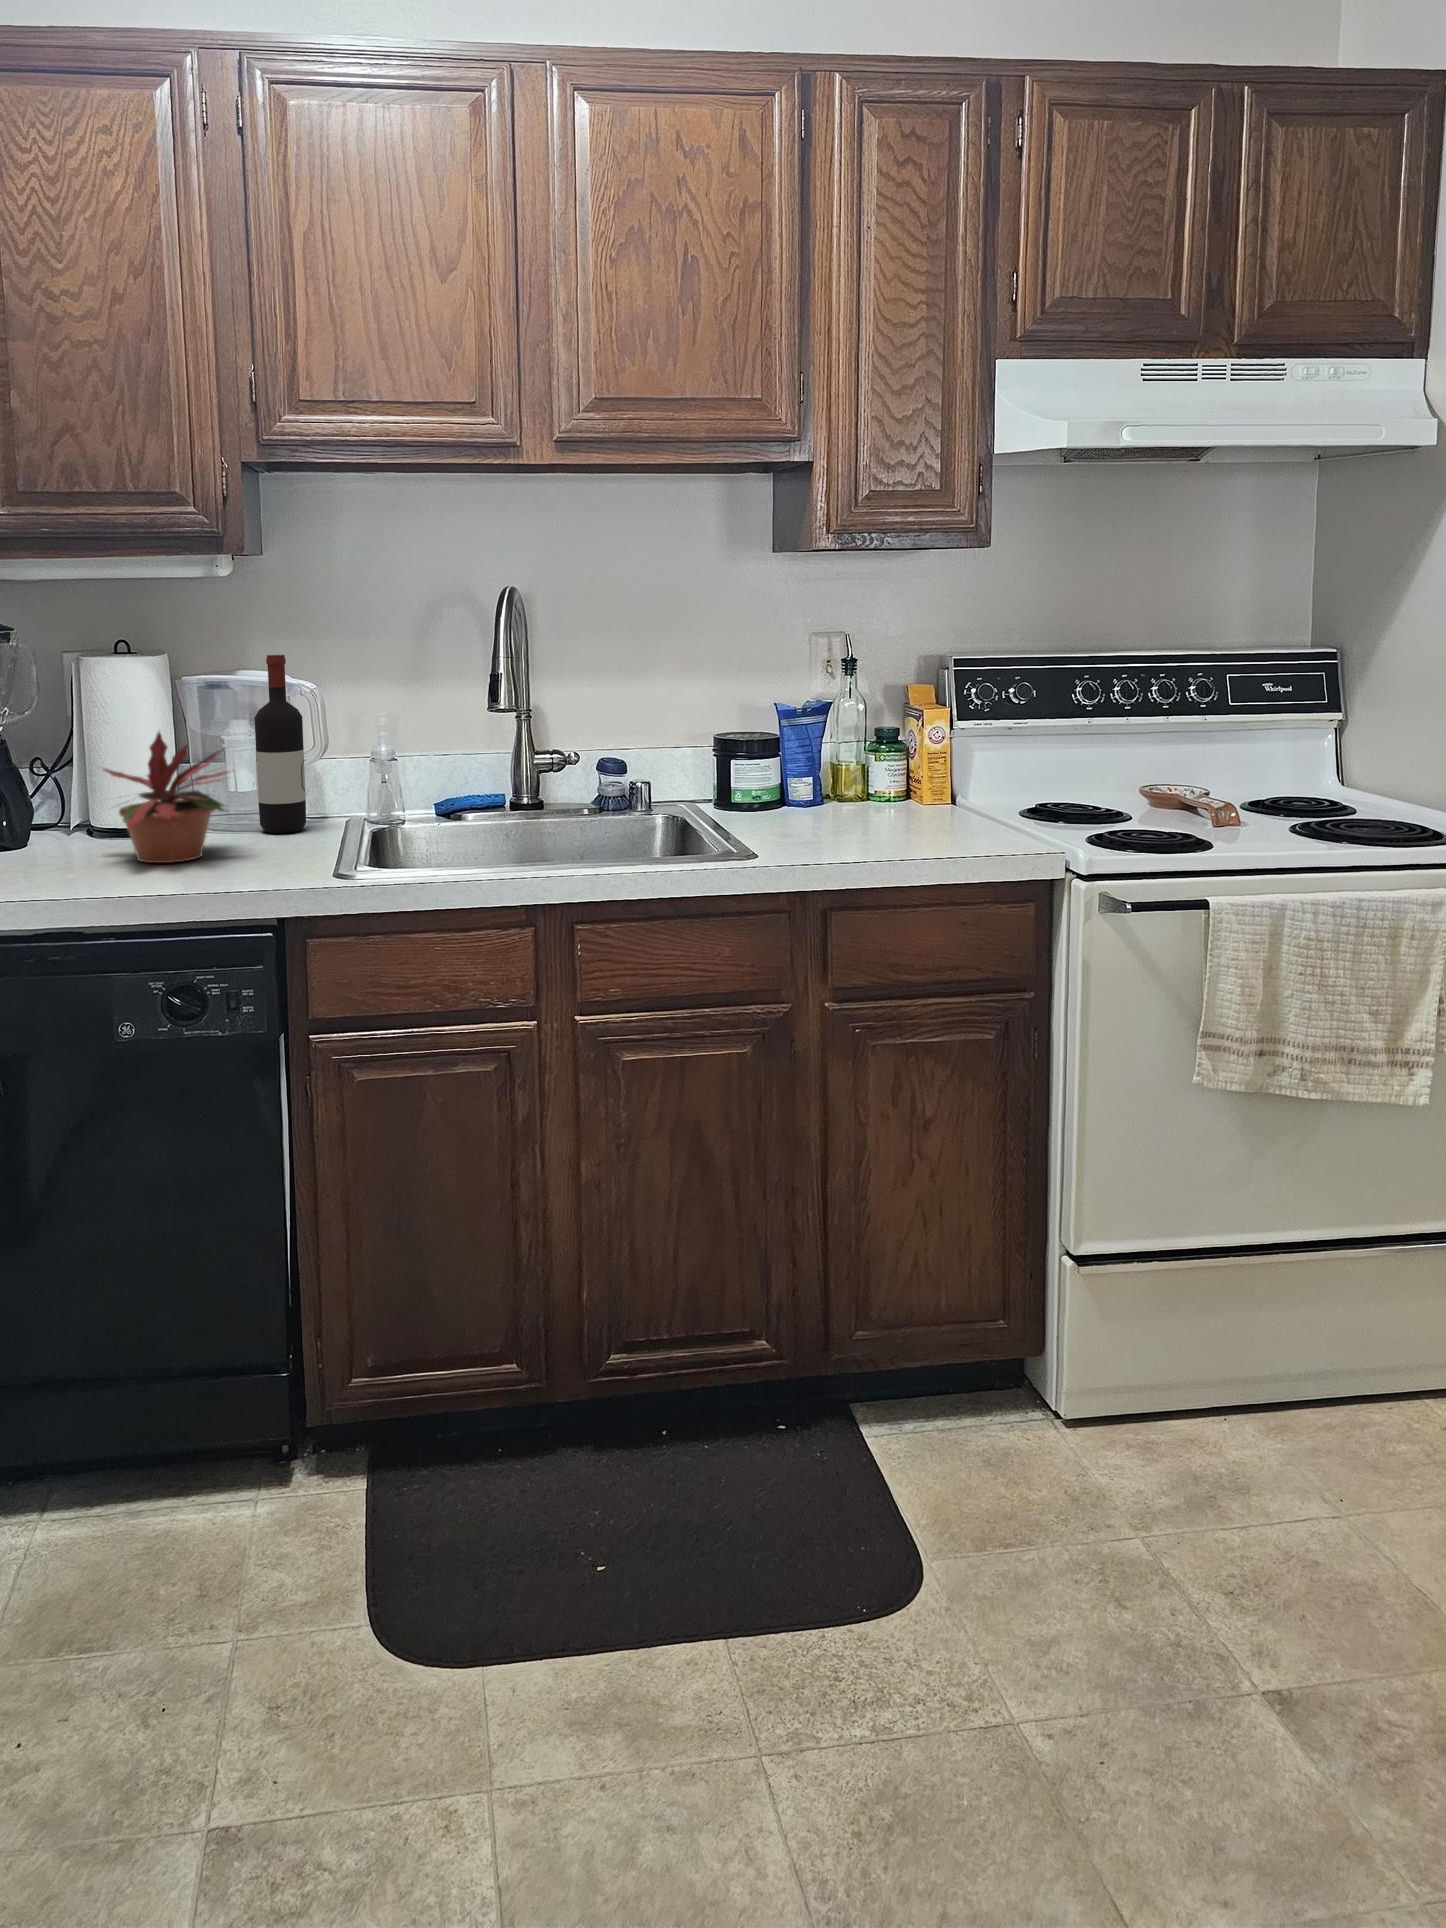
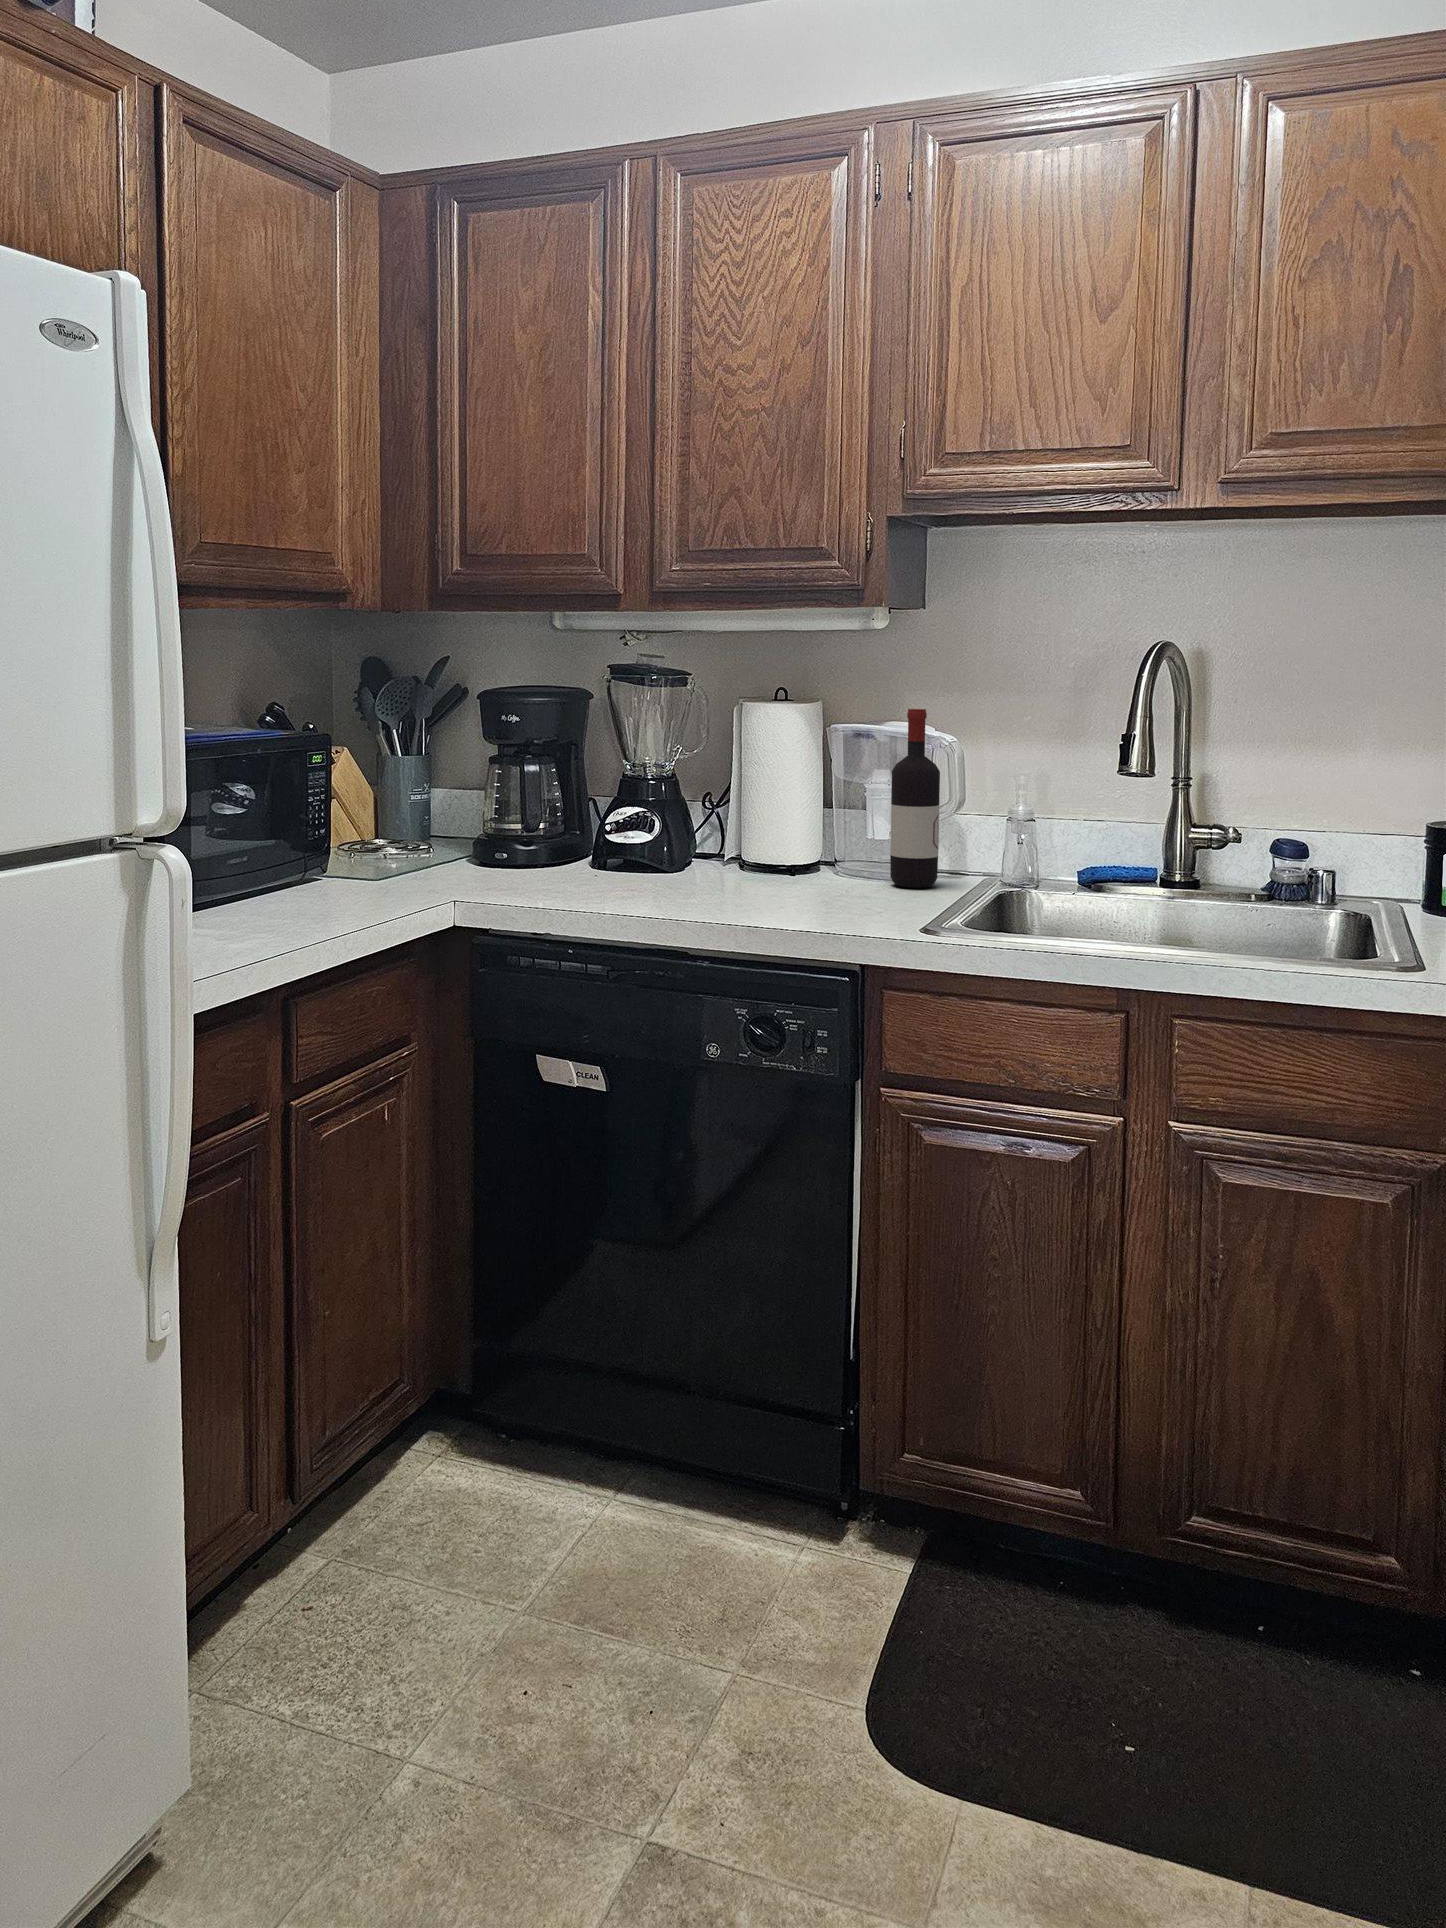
potted plant: present [103,732,228,863] -> none [720,773,860,903]

